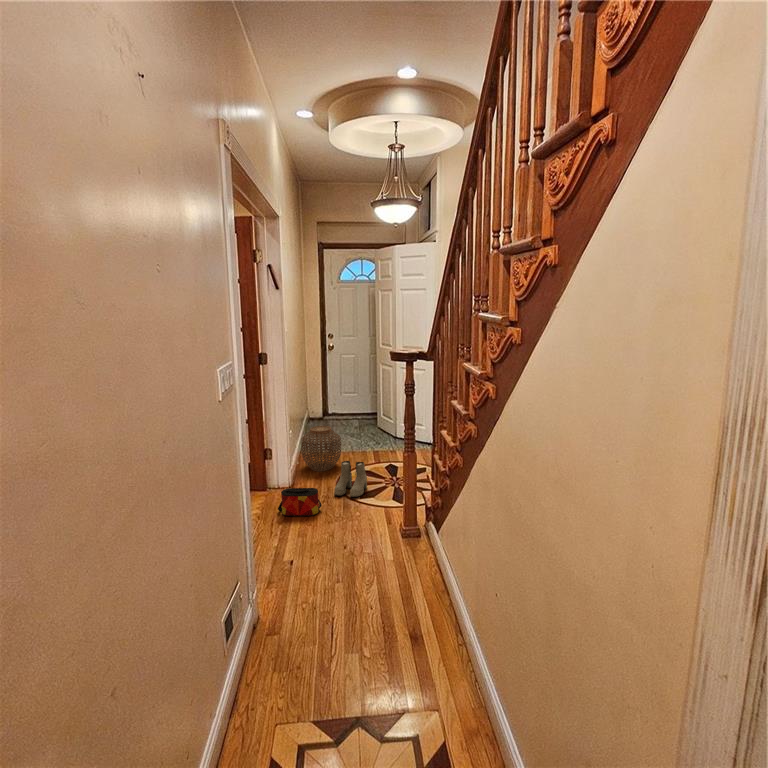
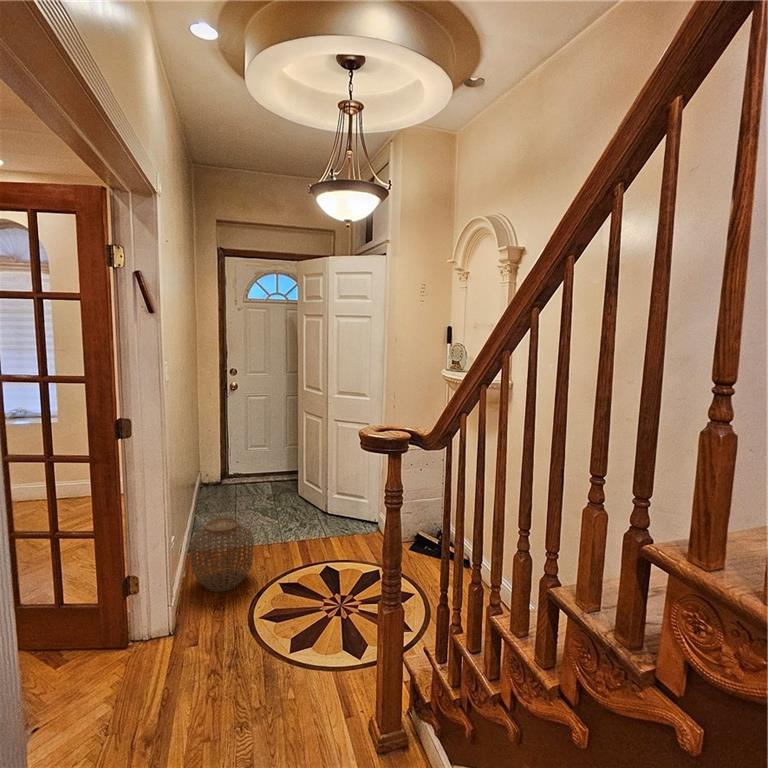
boots: present [334,461,367,497] -> none [247,585,299,651]
bag: present [278,488,322,516] -> none [145,653,226,715]

